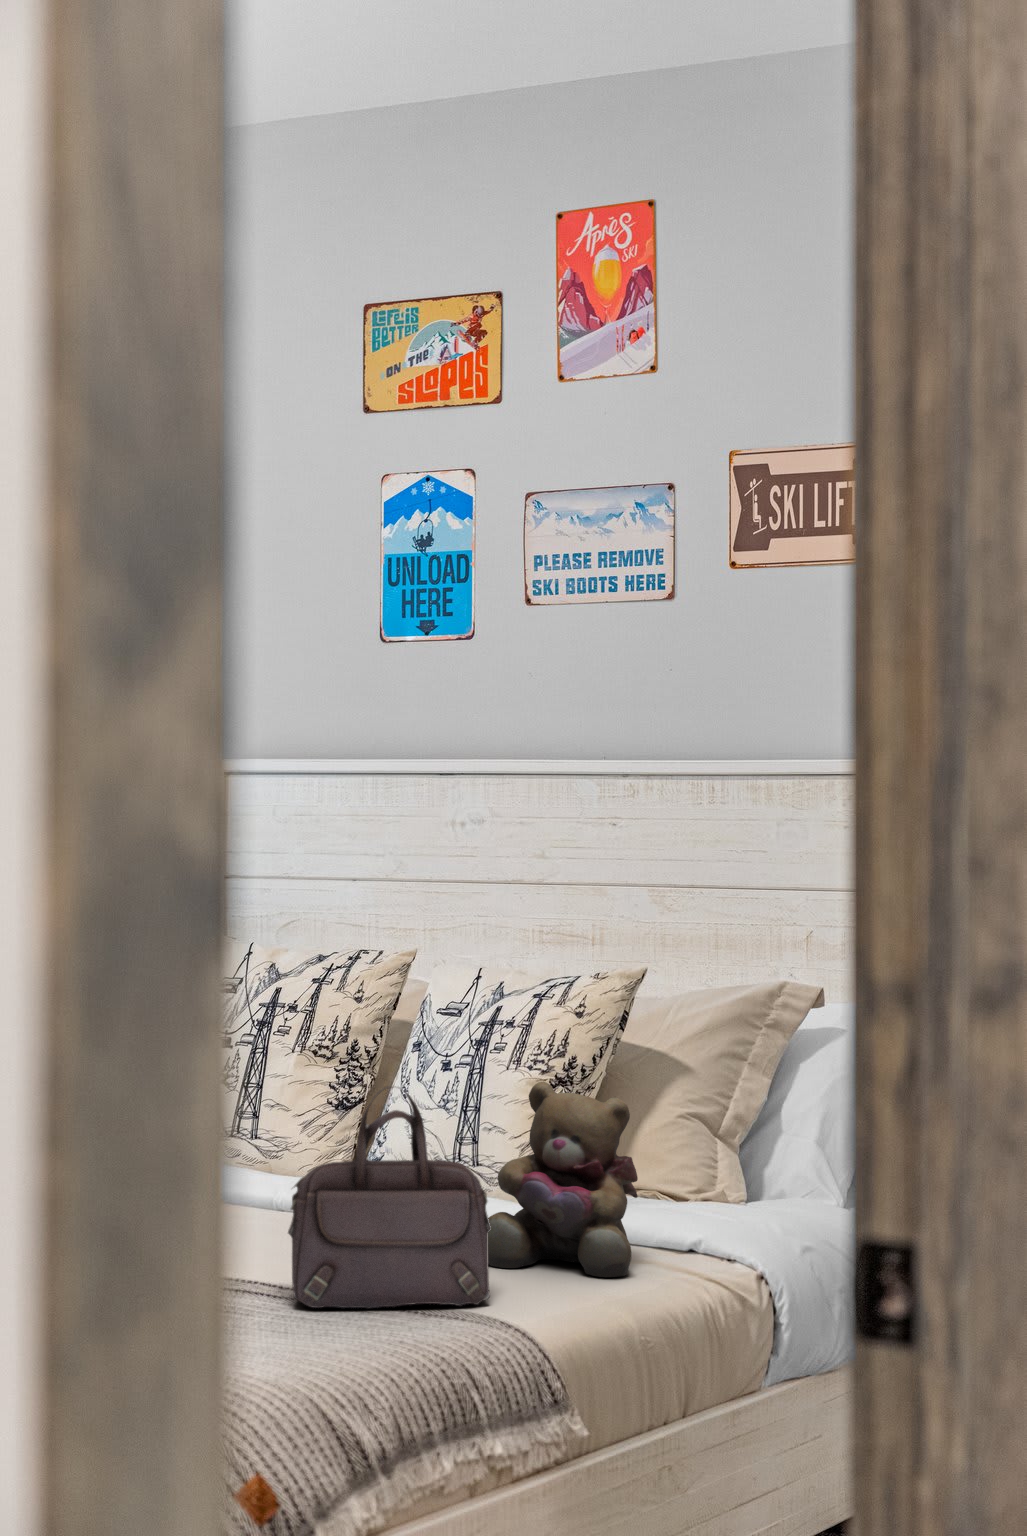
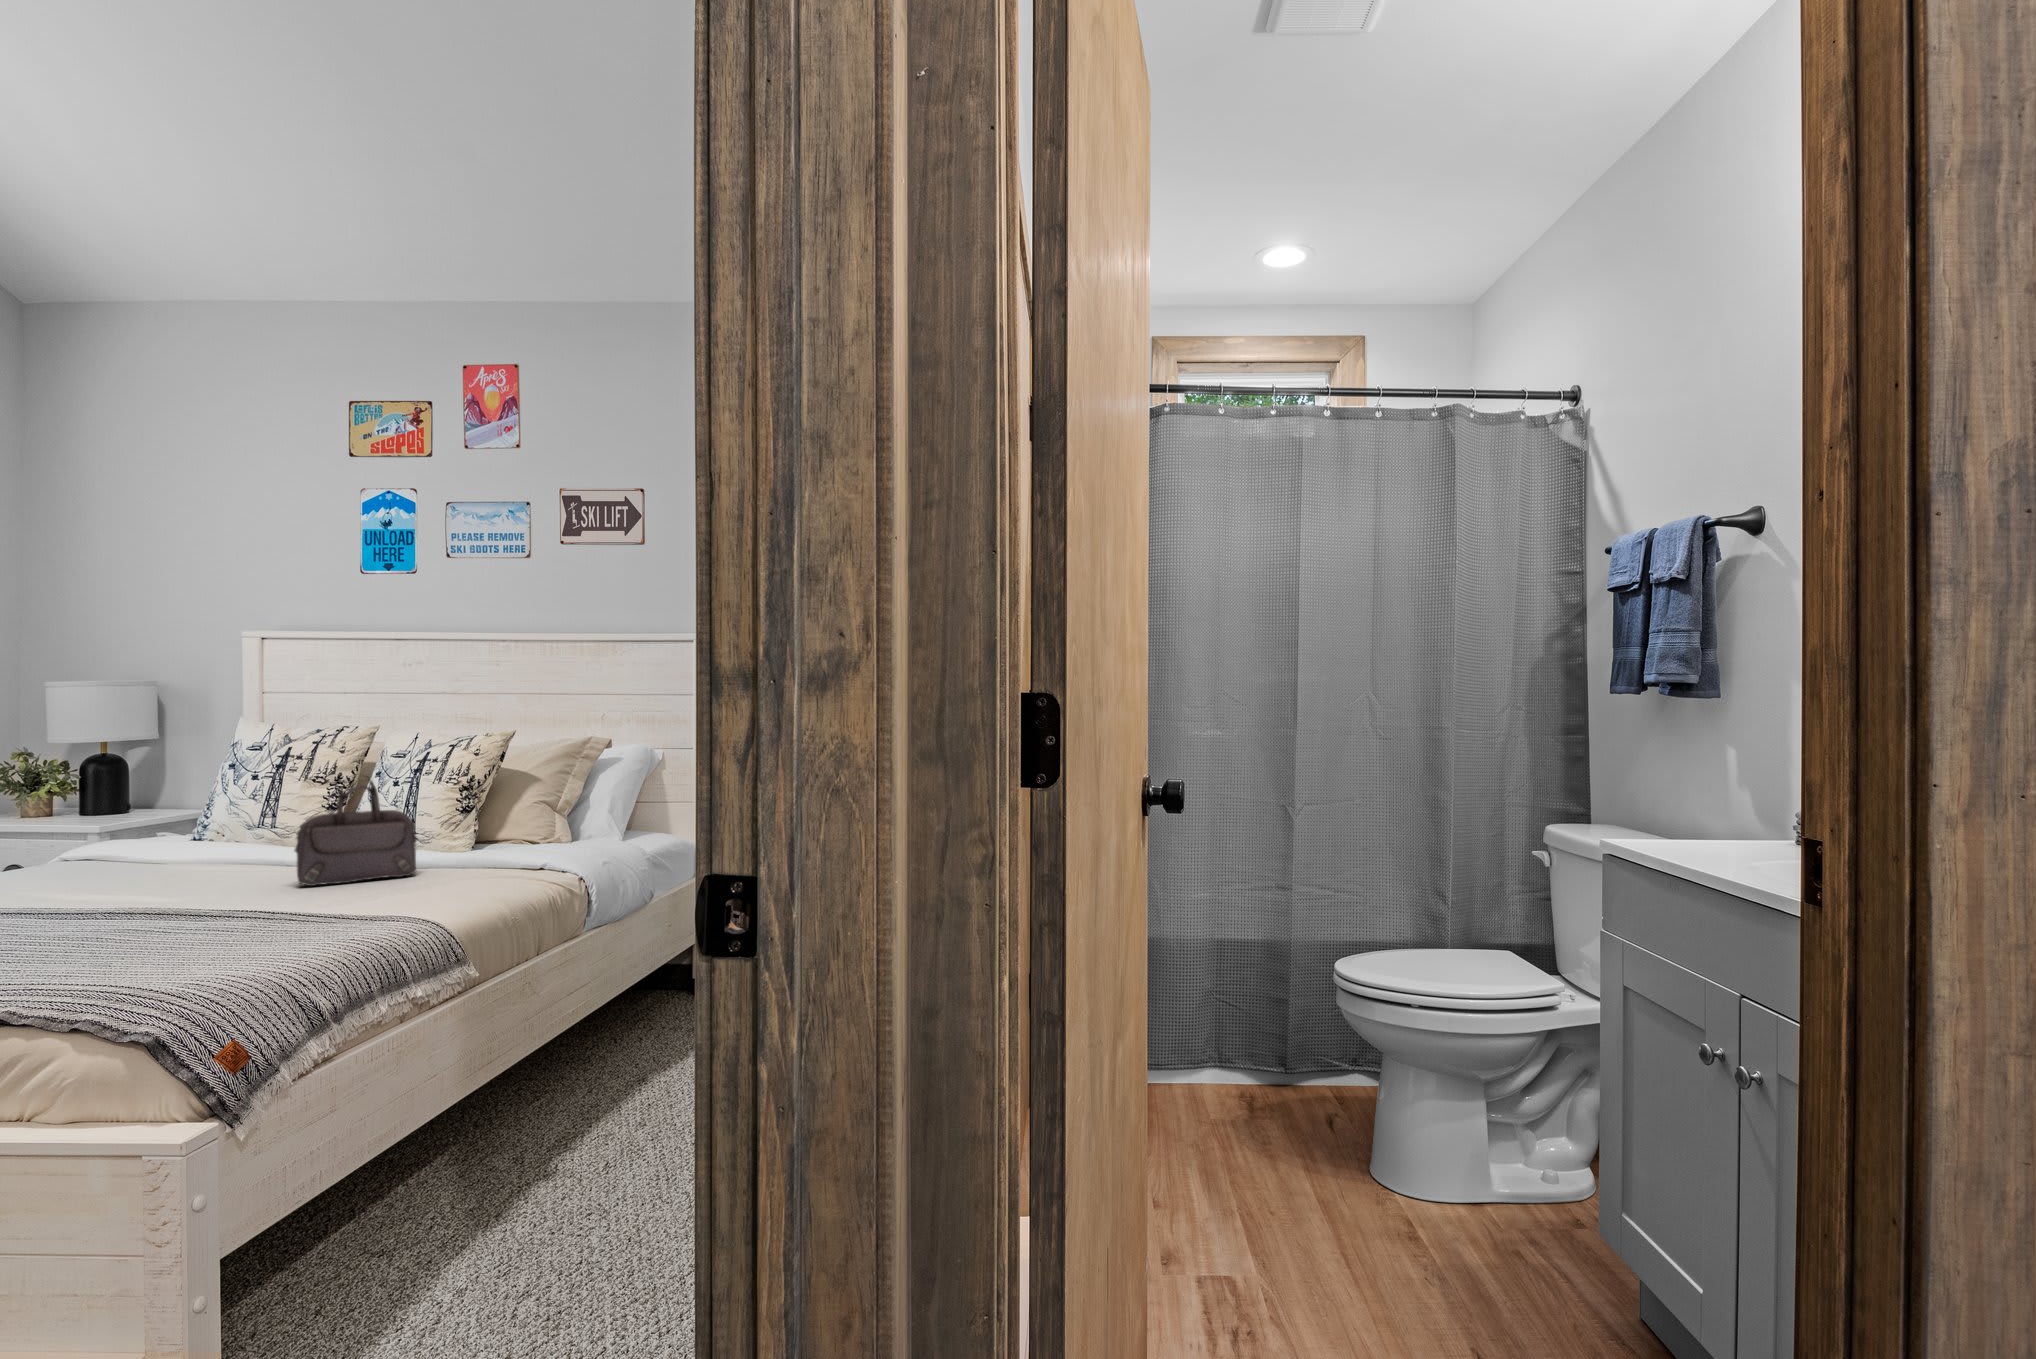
teddy bear: present [488,1082,638,1277] -> none [413,776,502,865]

